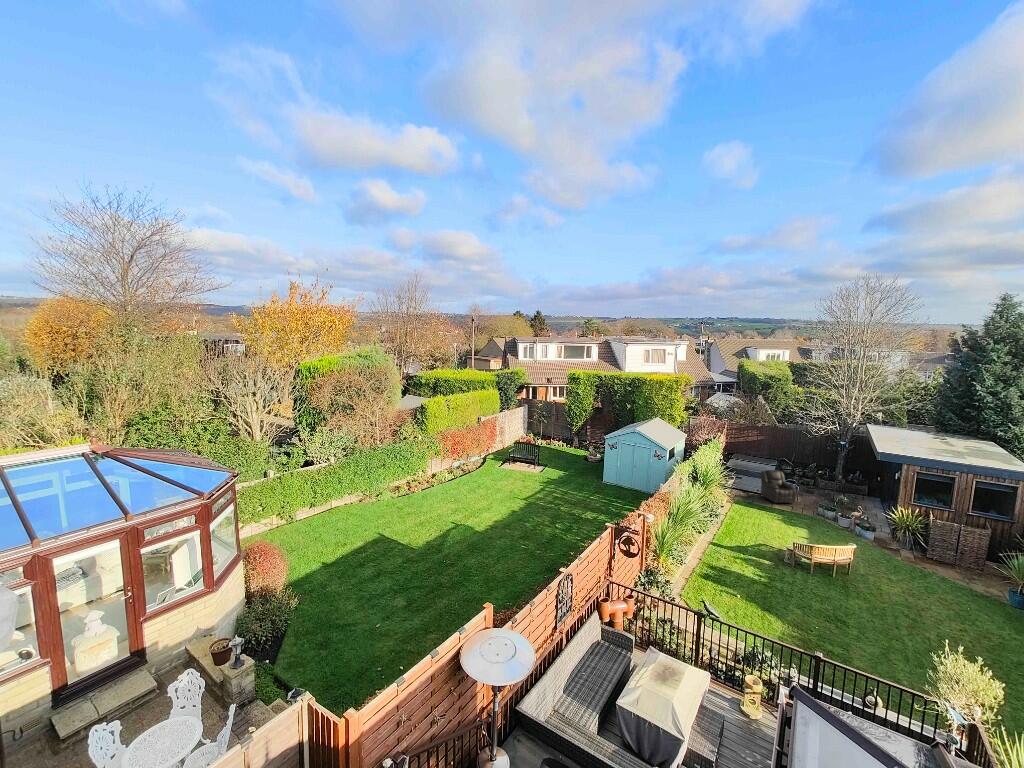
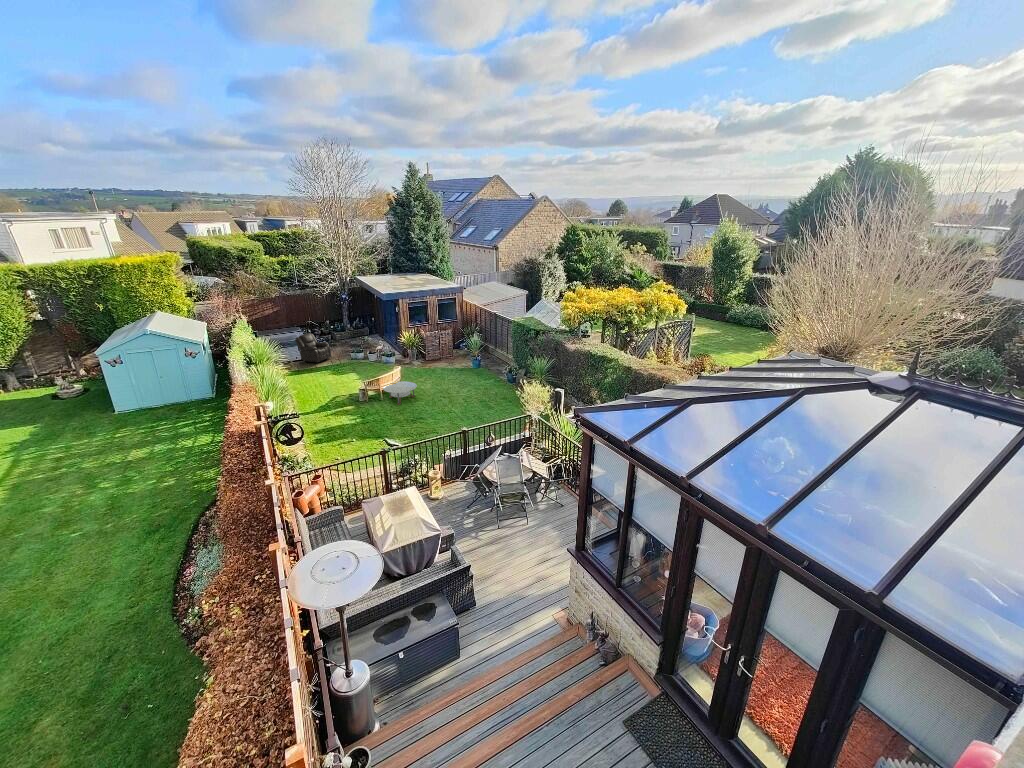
round table: none [815,558,867,591] -> present [383,381,417,405]

